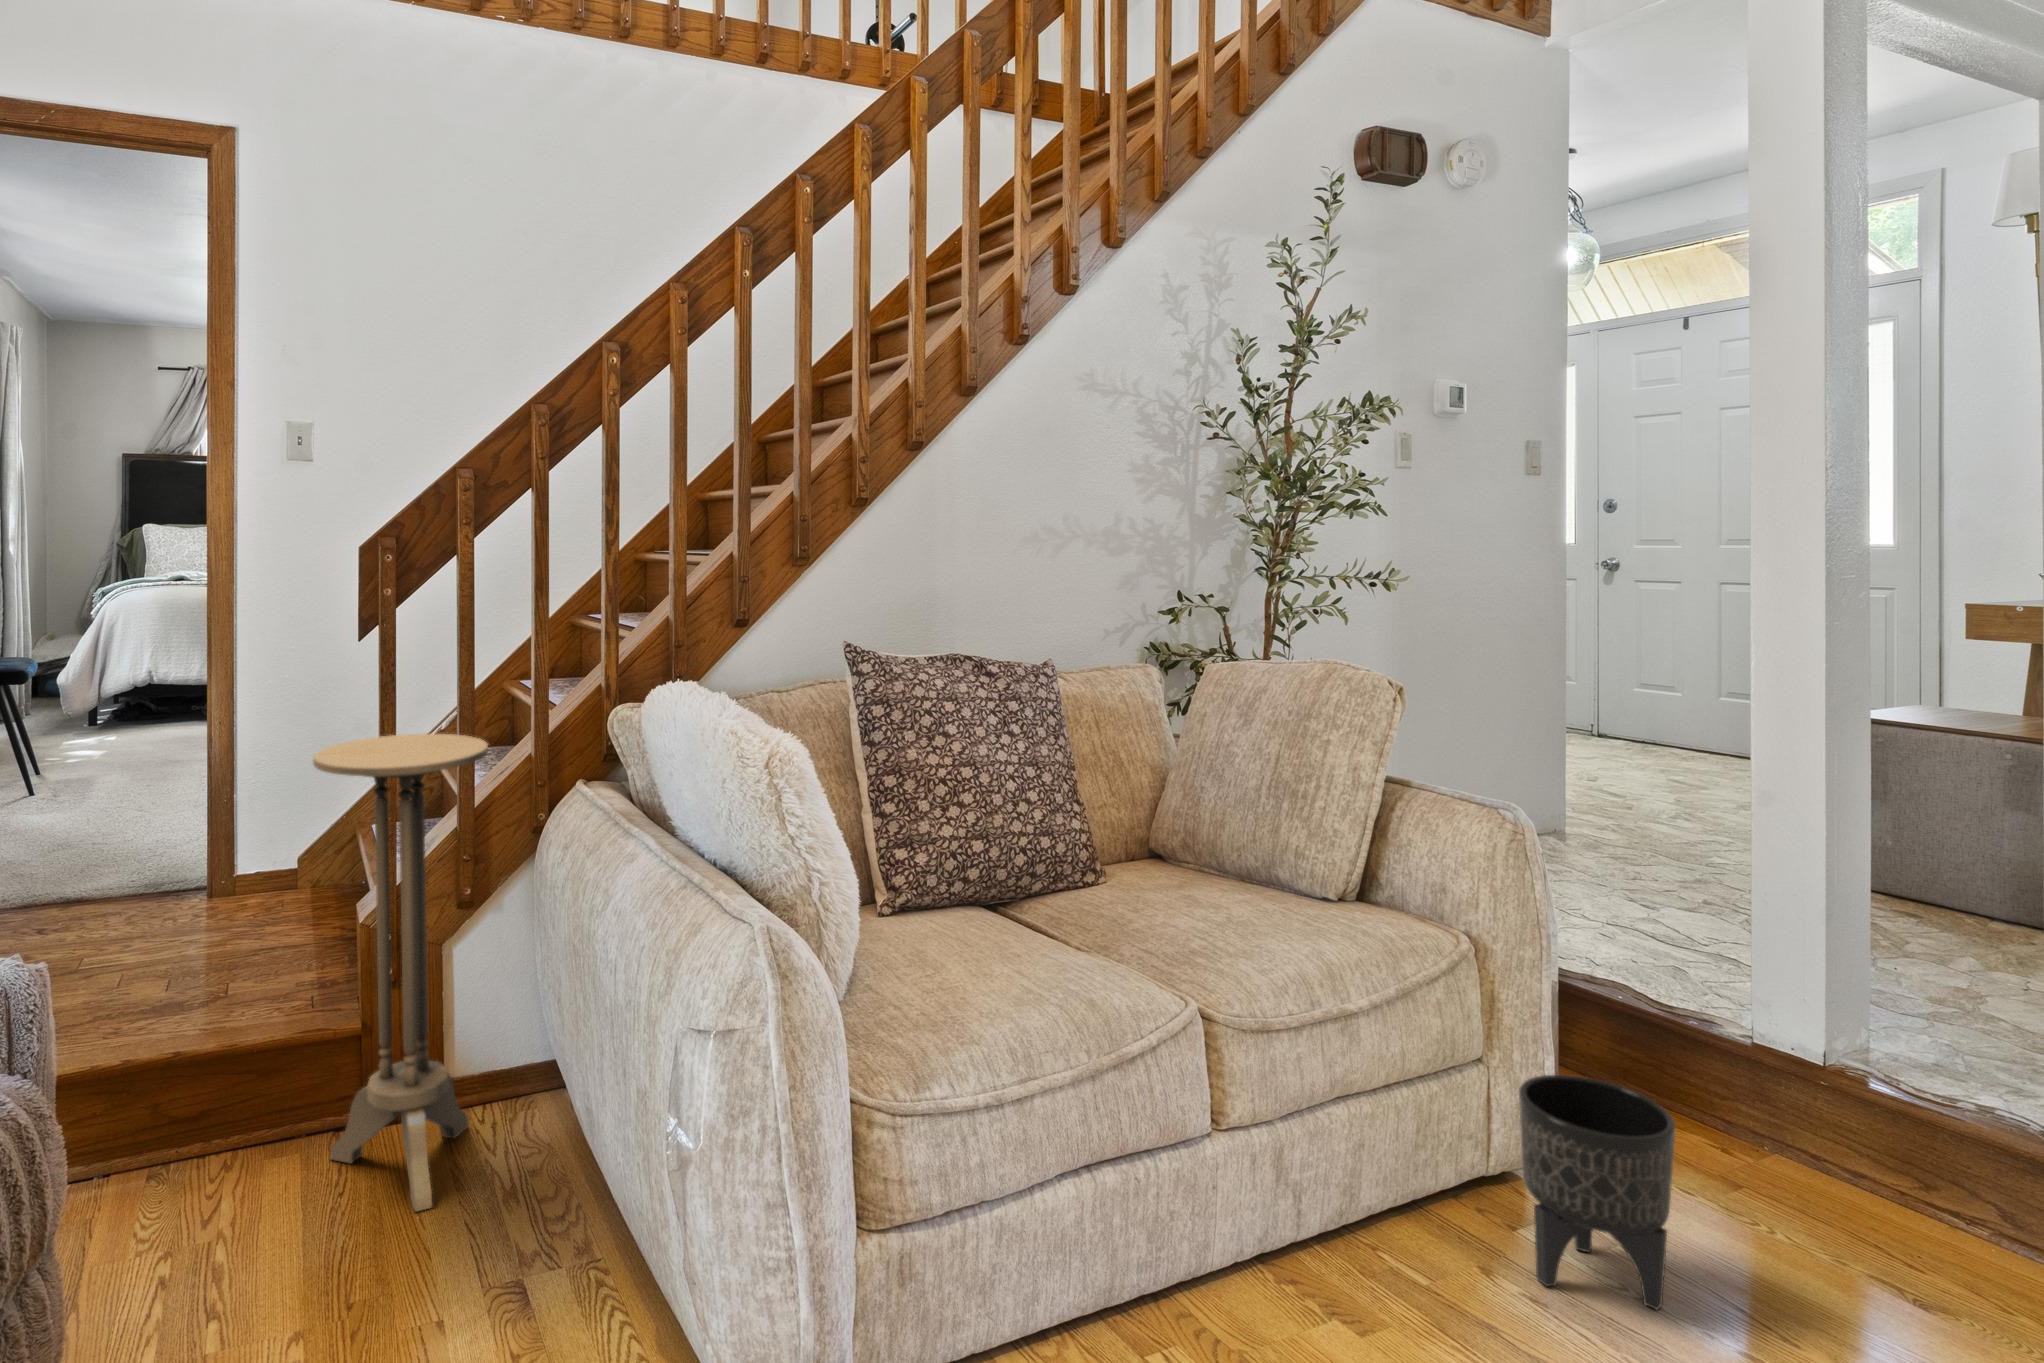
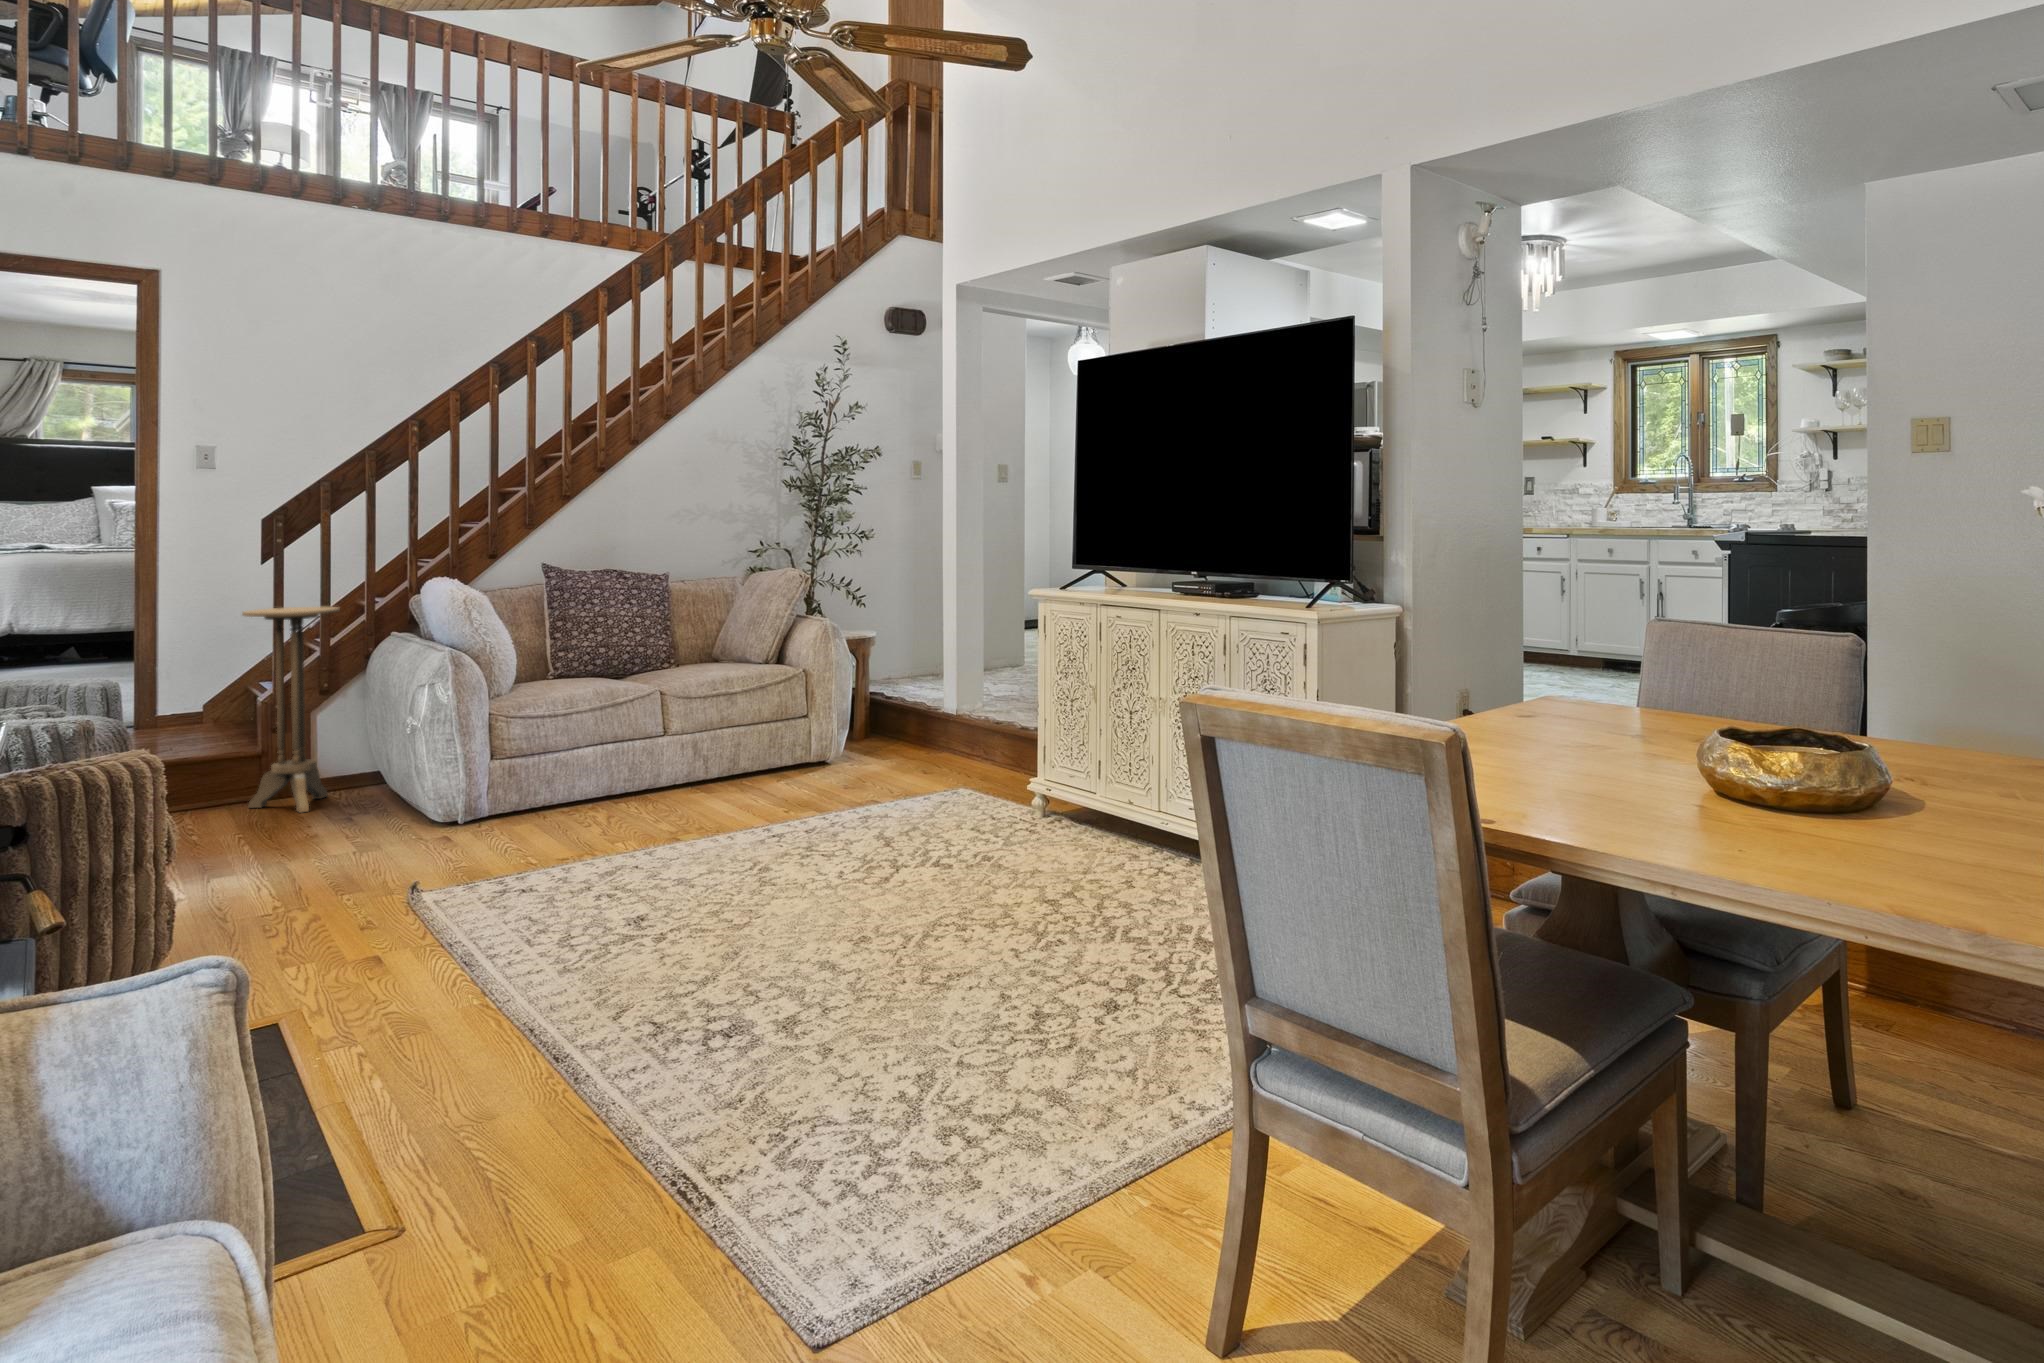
planter: present [1519,1075,1675,1310] -> none [798,713,848,783]

